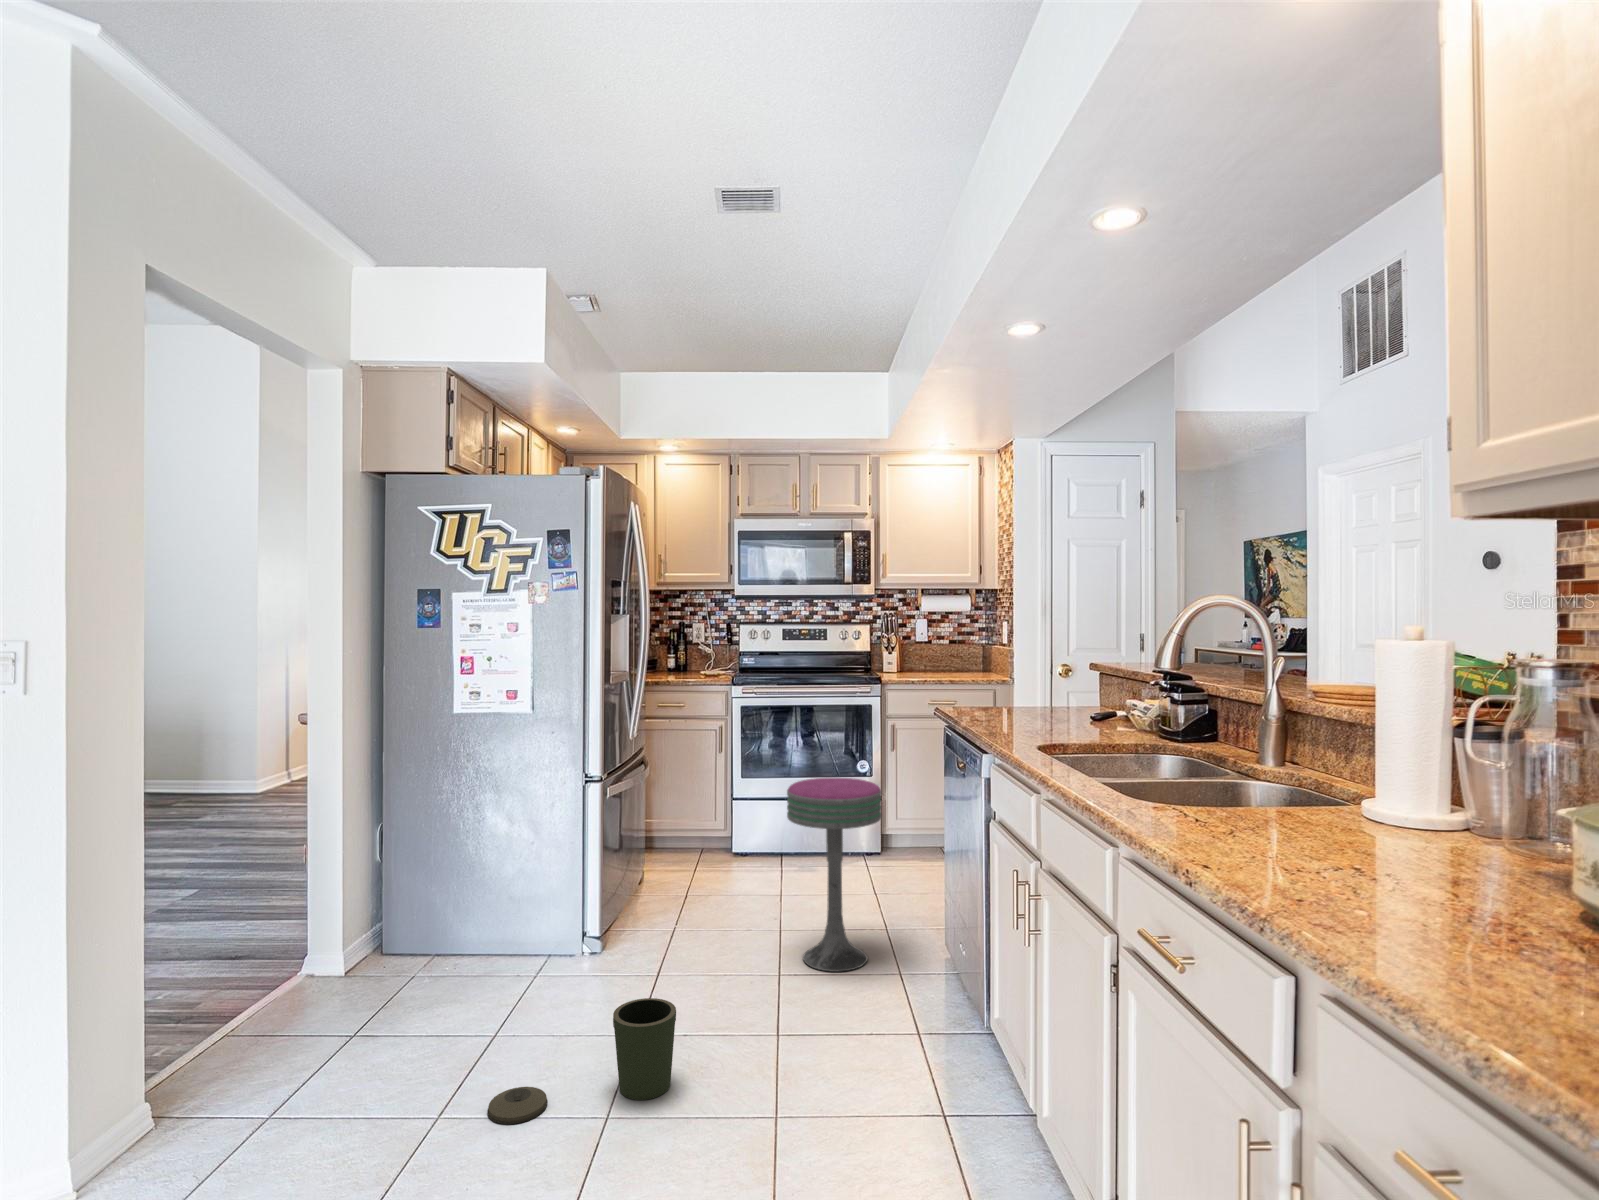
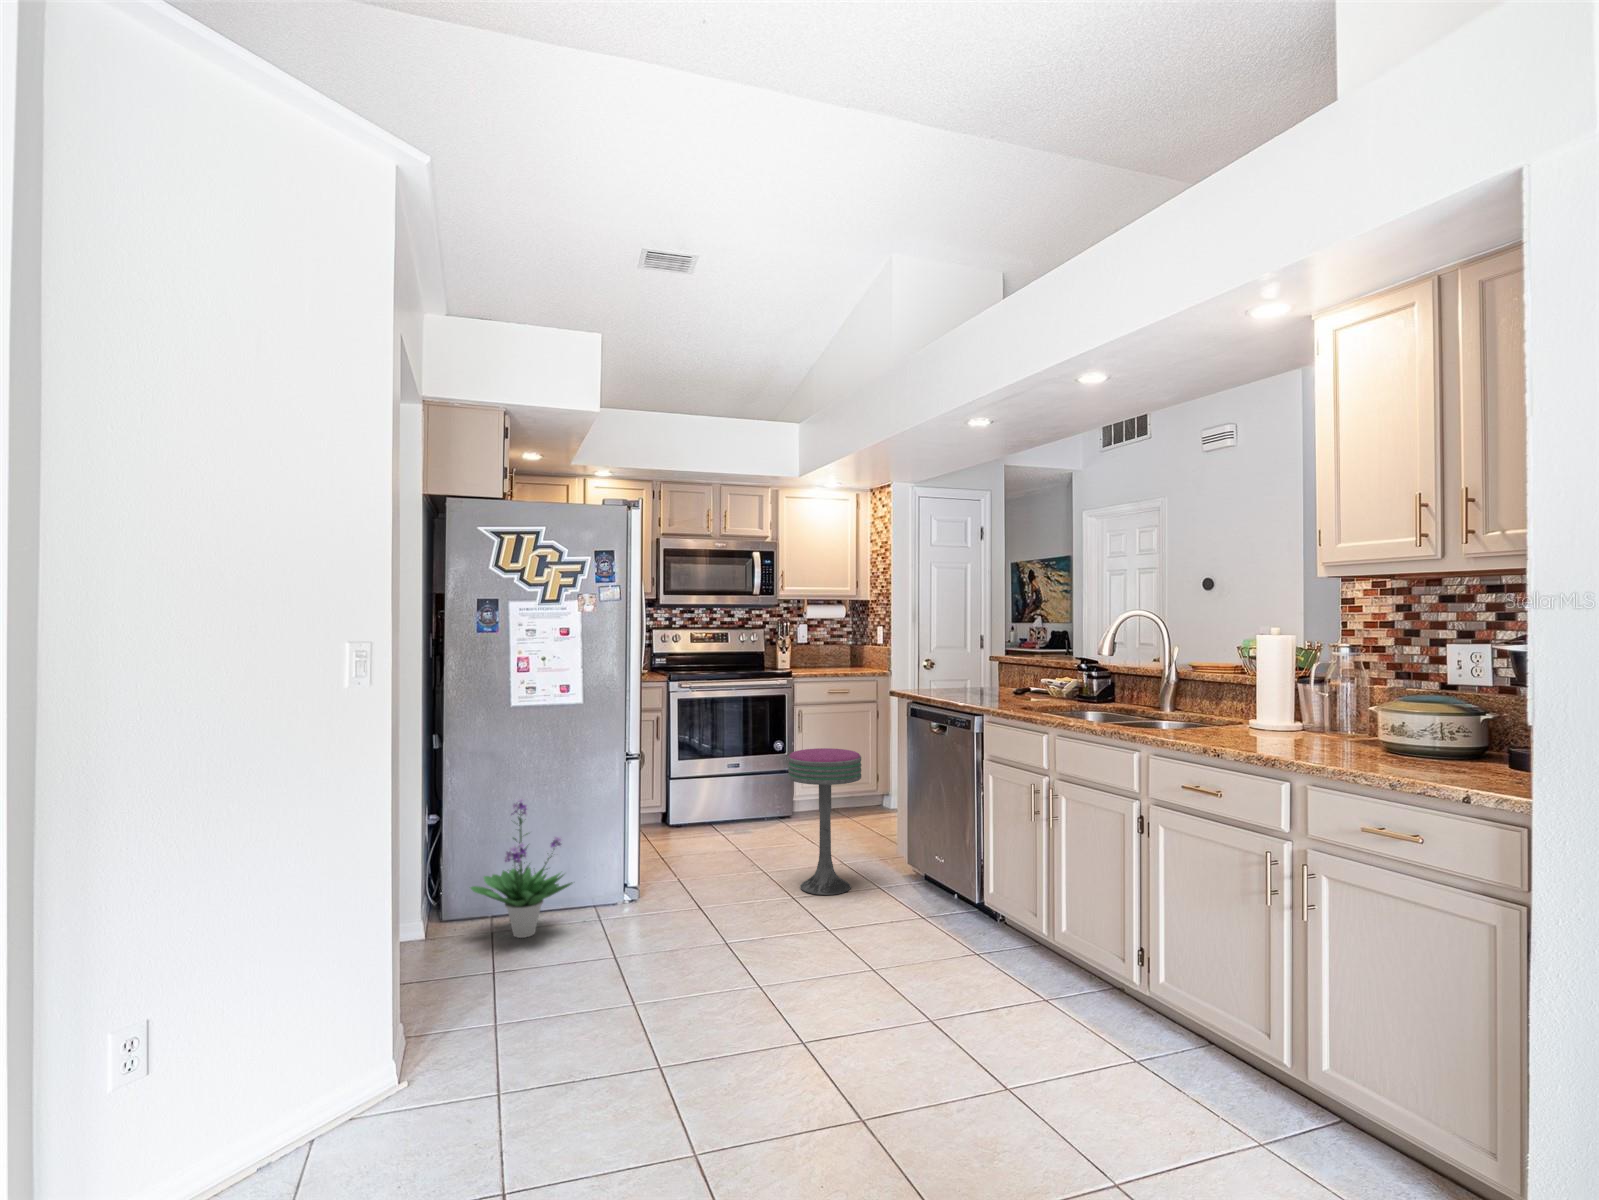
potted plant: none [385,820,503,985] -> present [471,799,572,938]
trash can: present [487,998,676,1124] -> none [665,908,789,1003]

